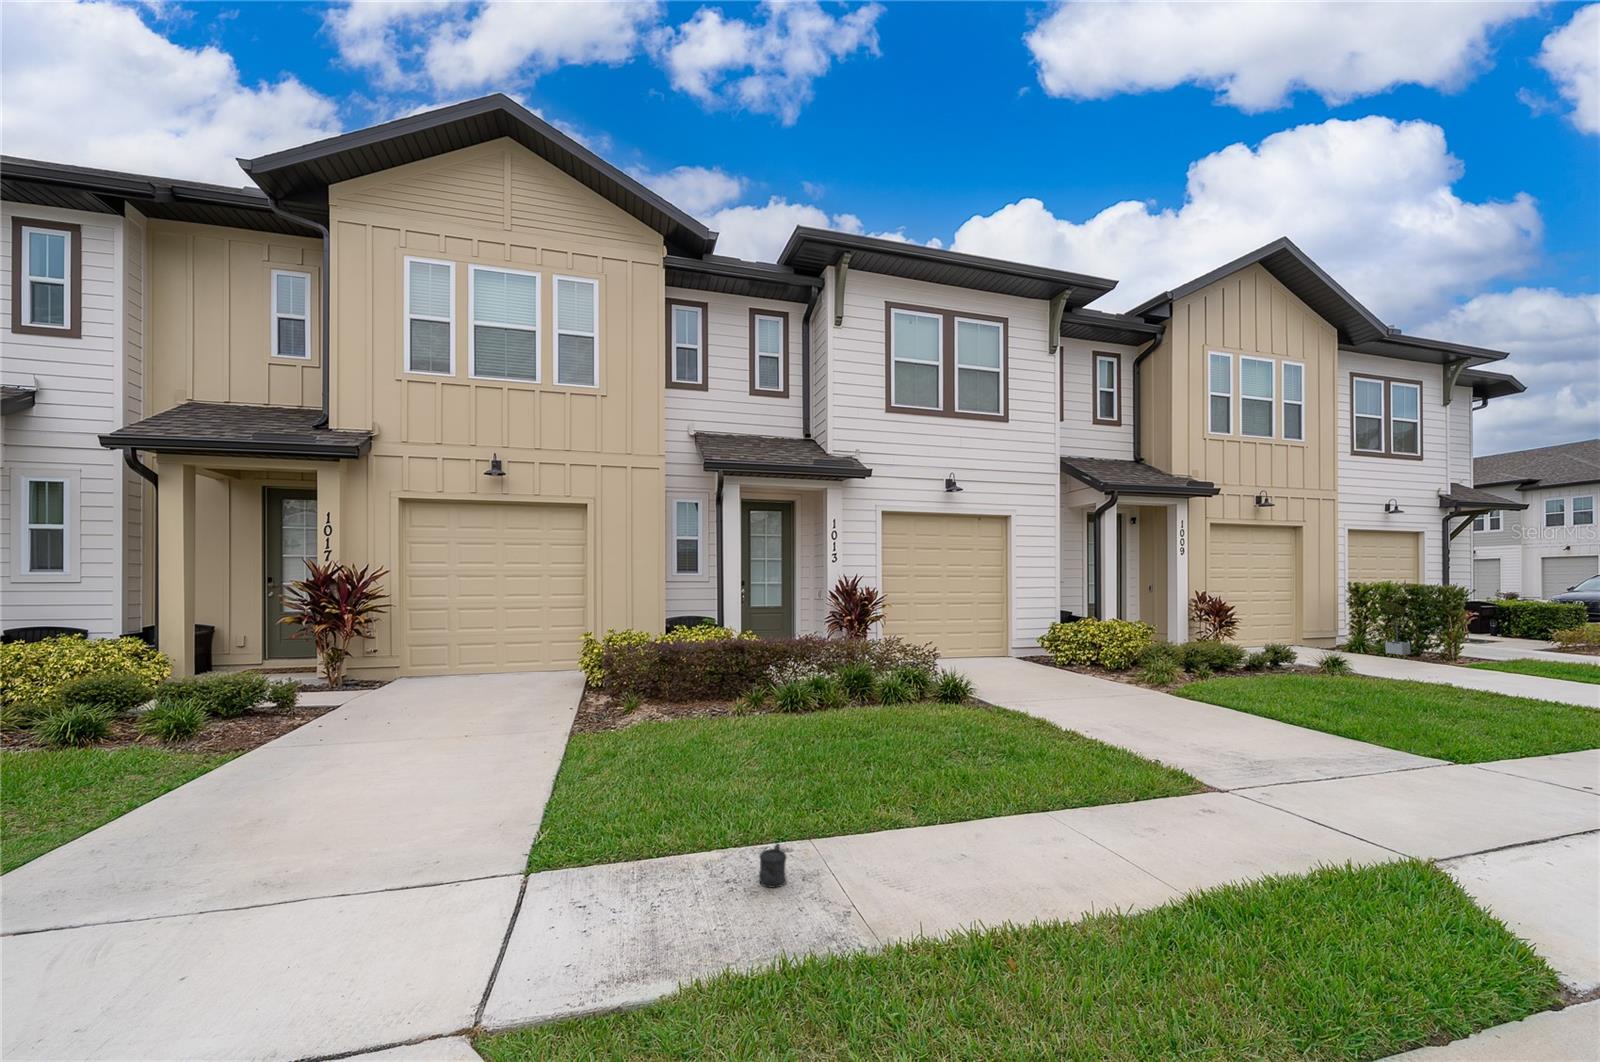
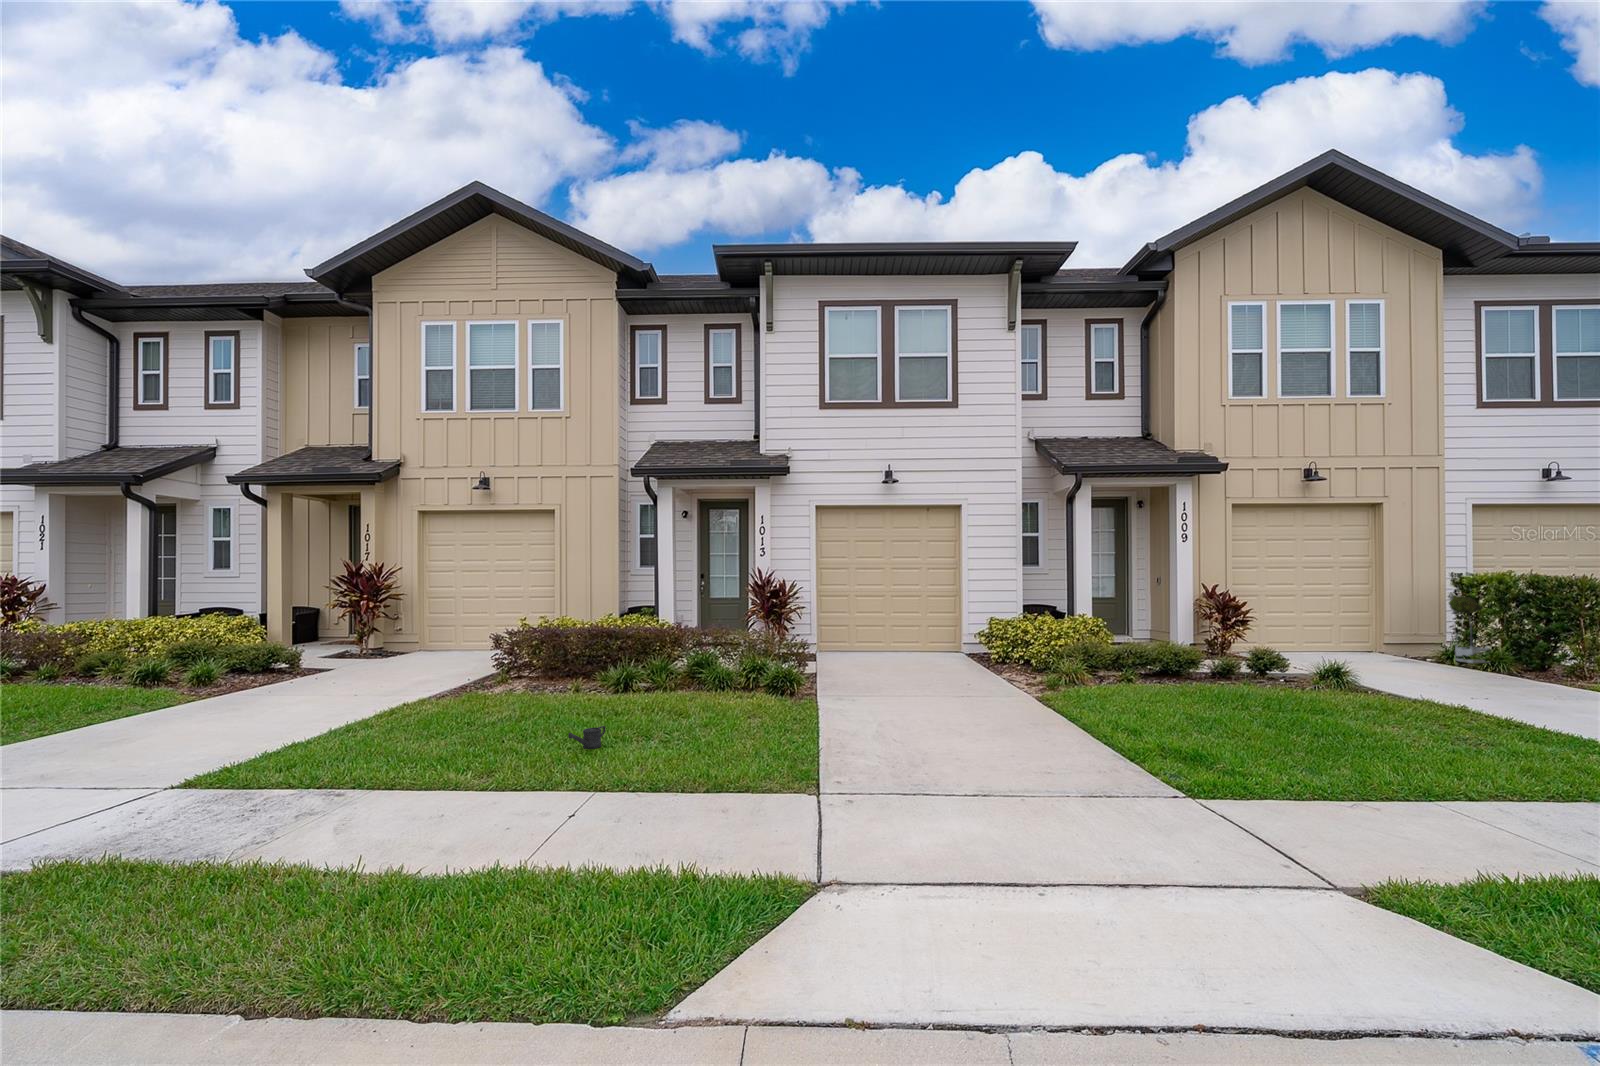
watering can: present [759,844,787,888] -> present [568,726,606,749]

